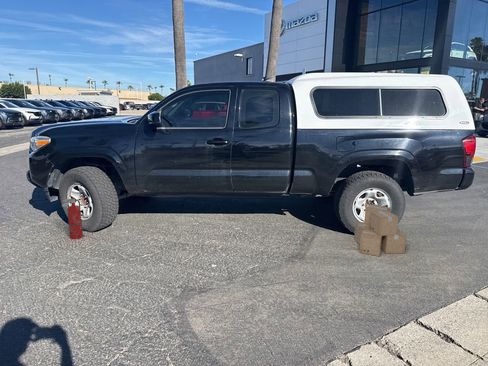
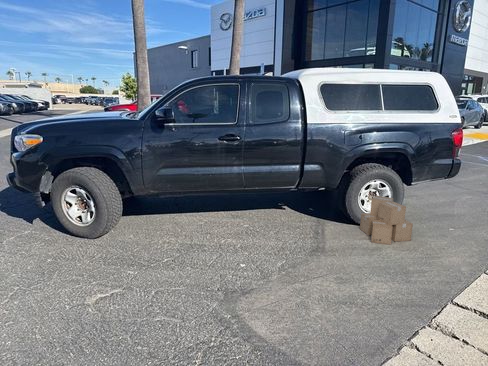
fire extinguisher: present [62,198,83,239] -> none [65,203,86,247]

